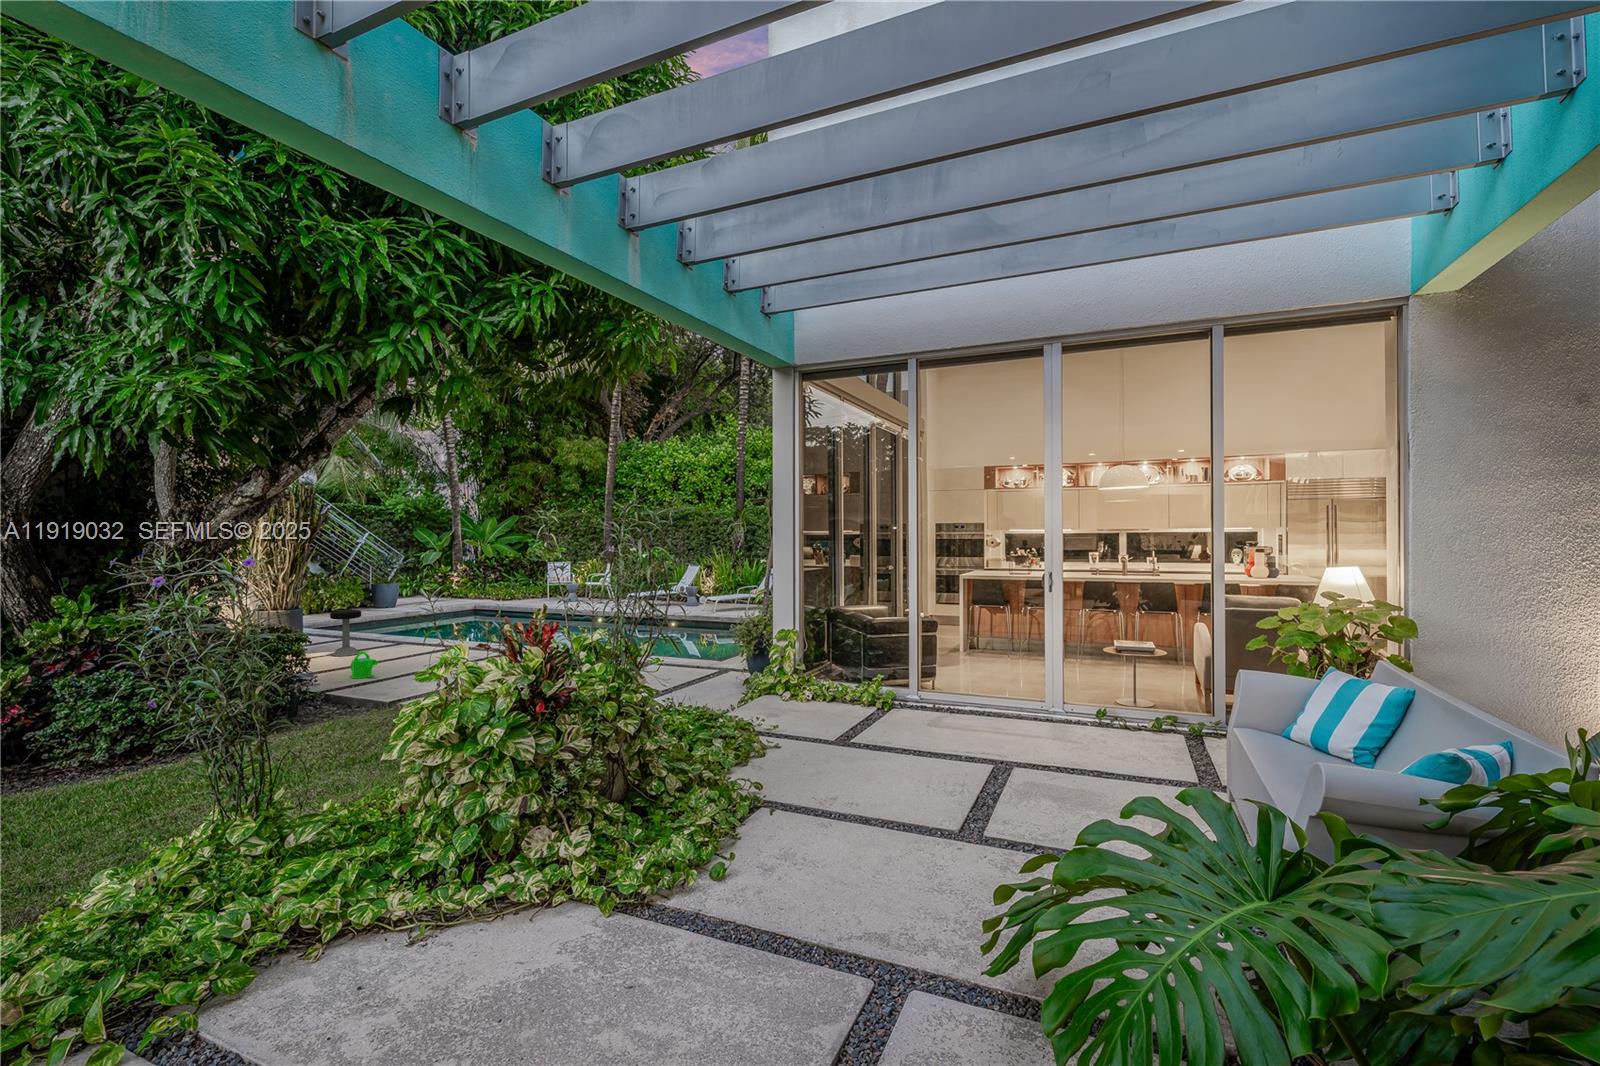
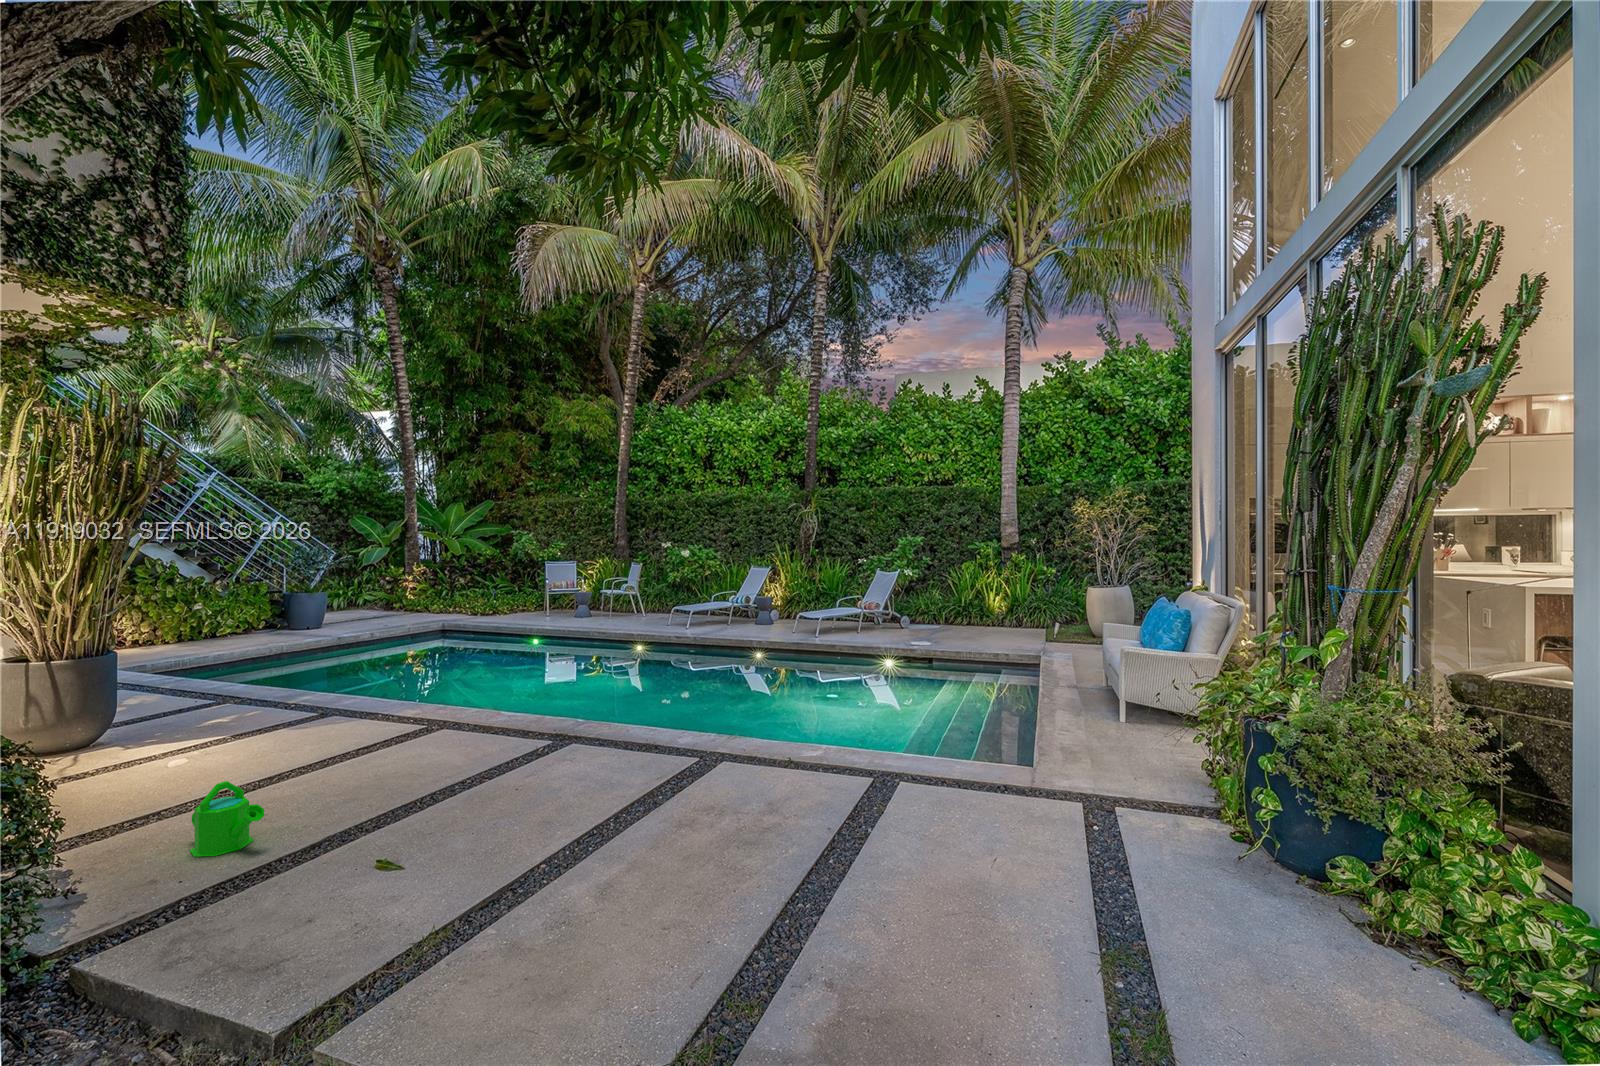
stool: present [330,610,361,656] -> none [172,656,243,757]

